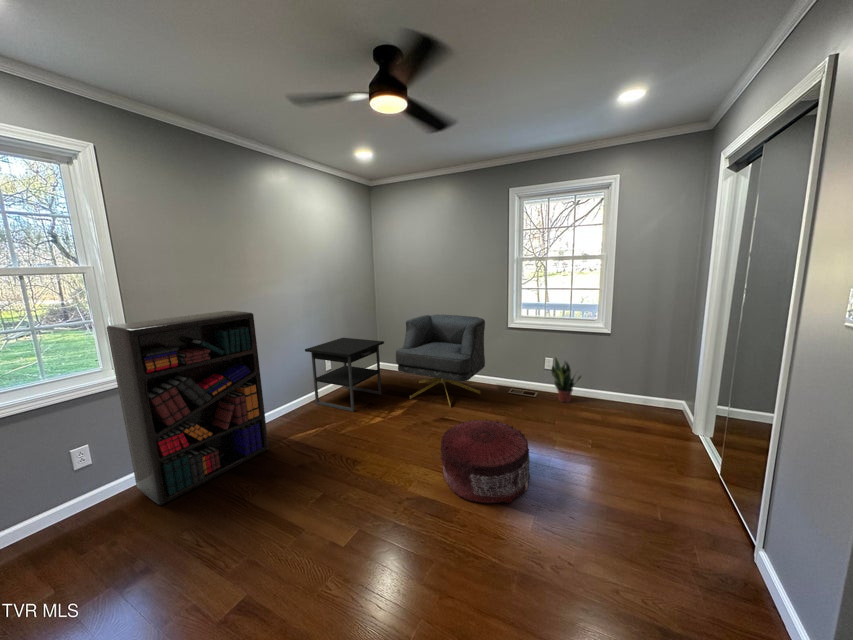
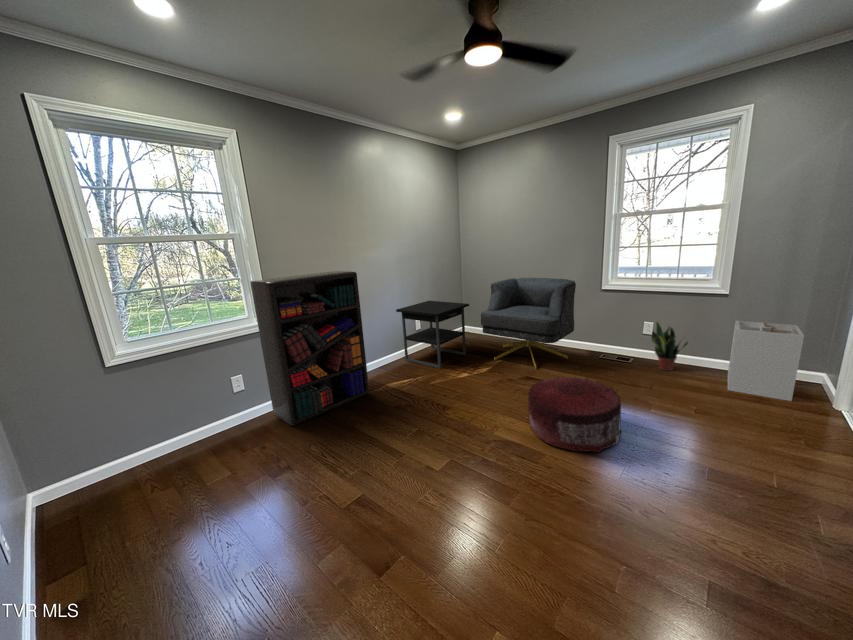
laundry hamper: none [613,356,669,428] -> present [728,321,804,401]

